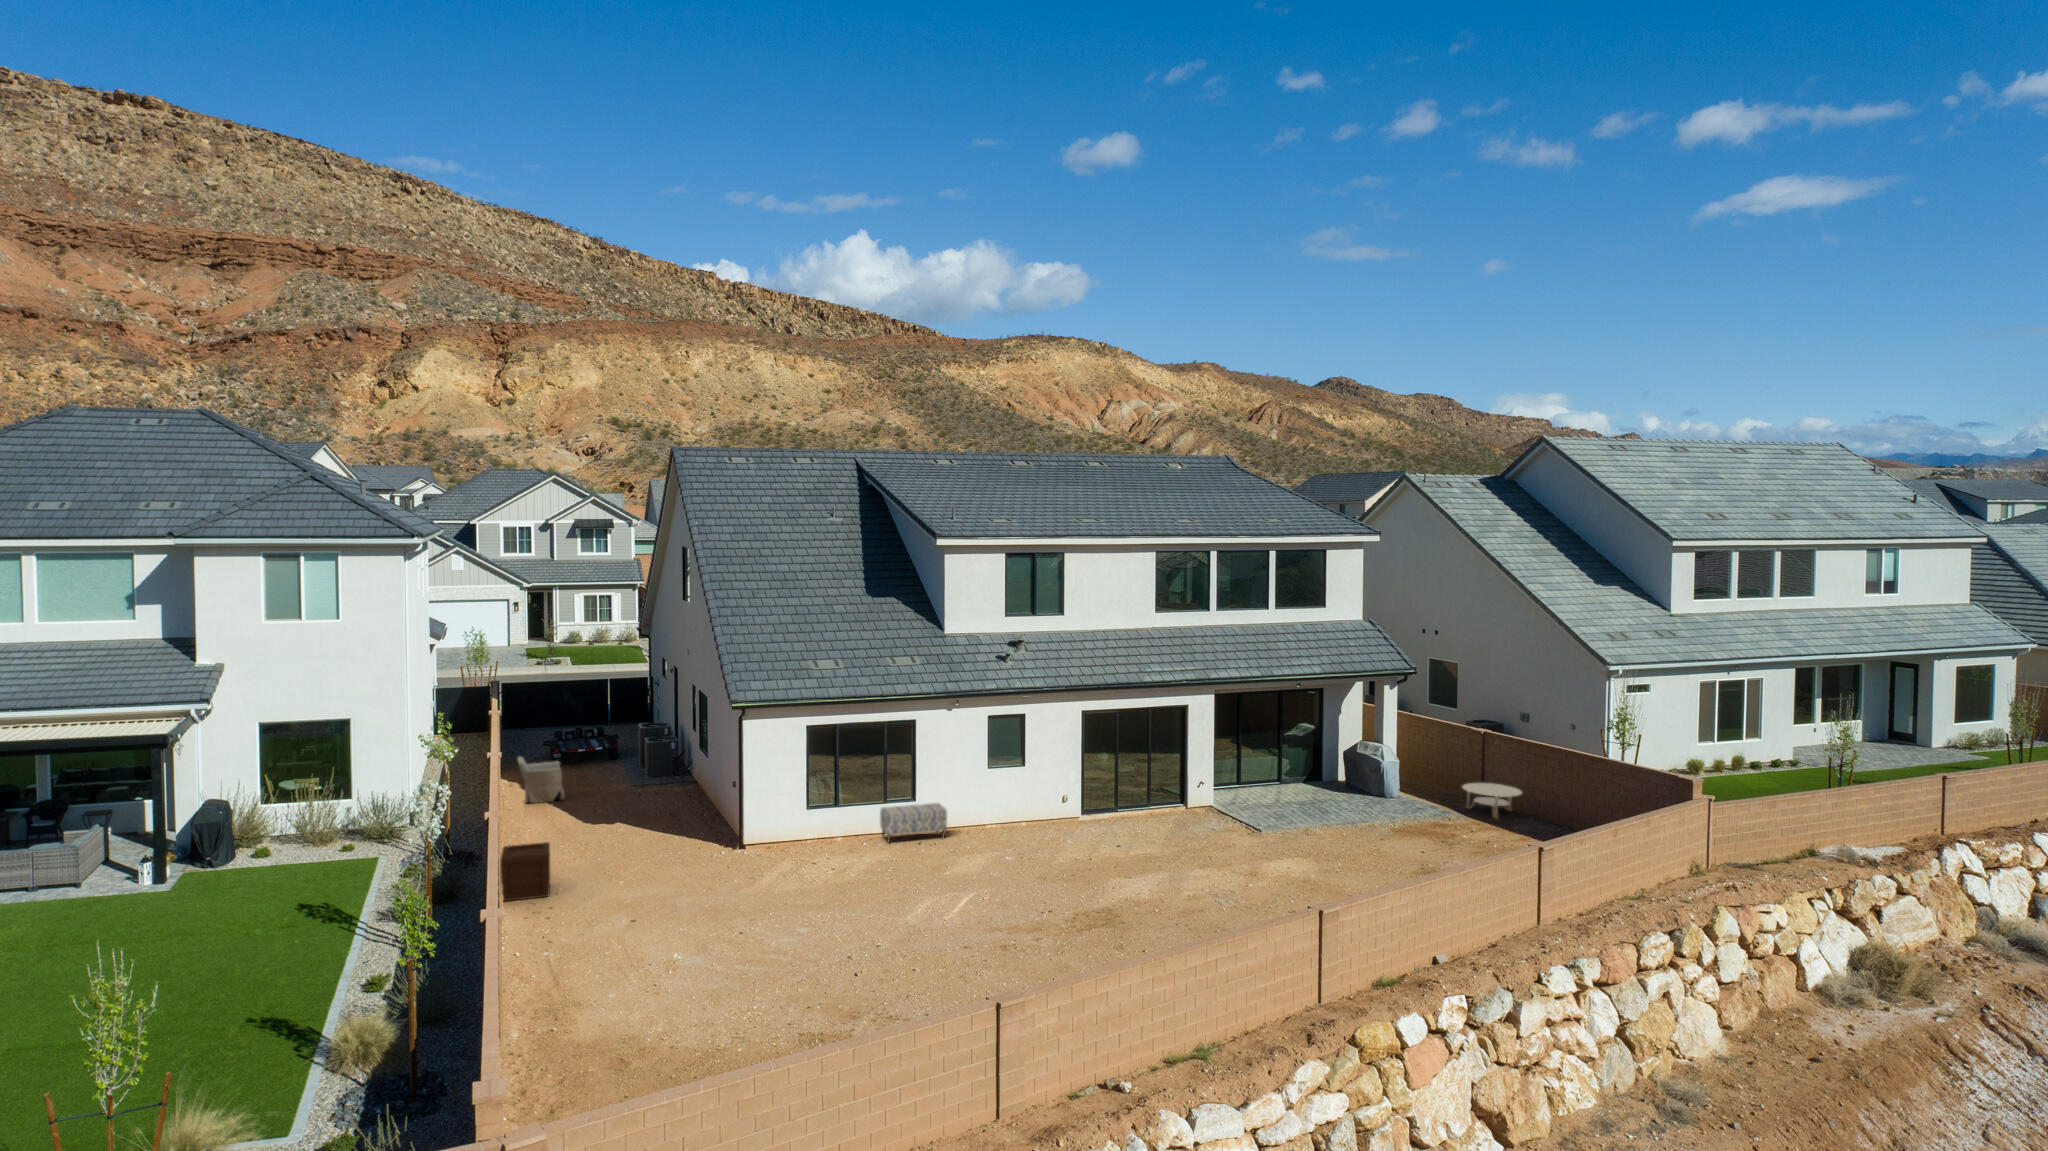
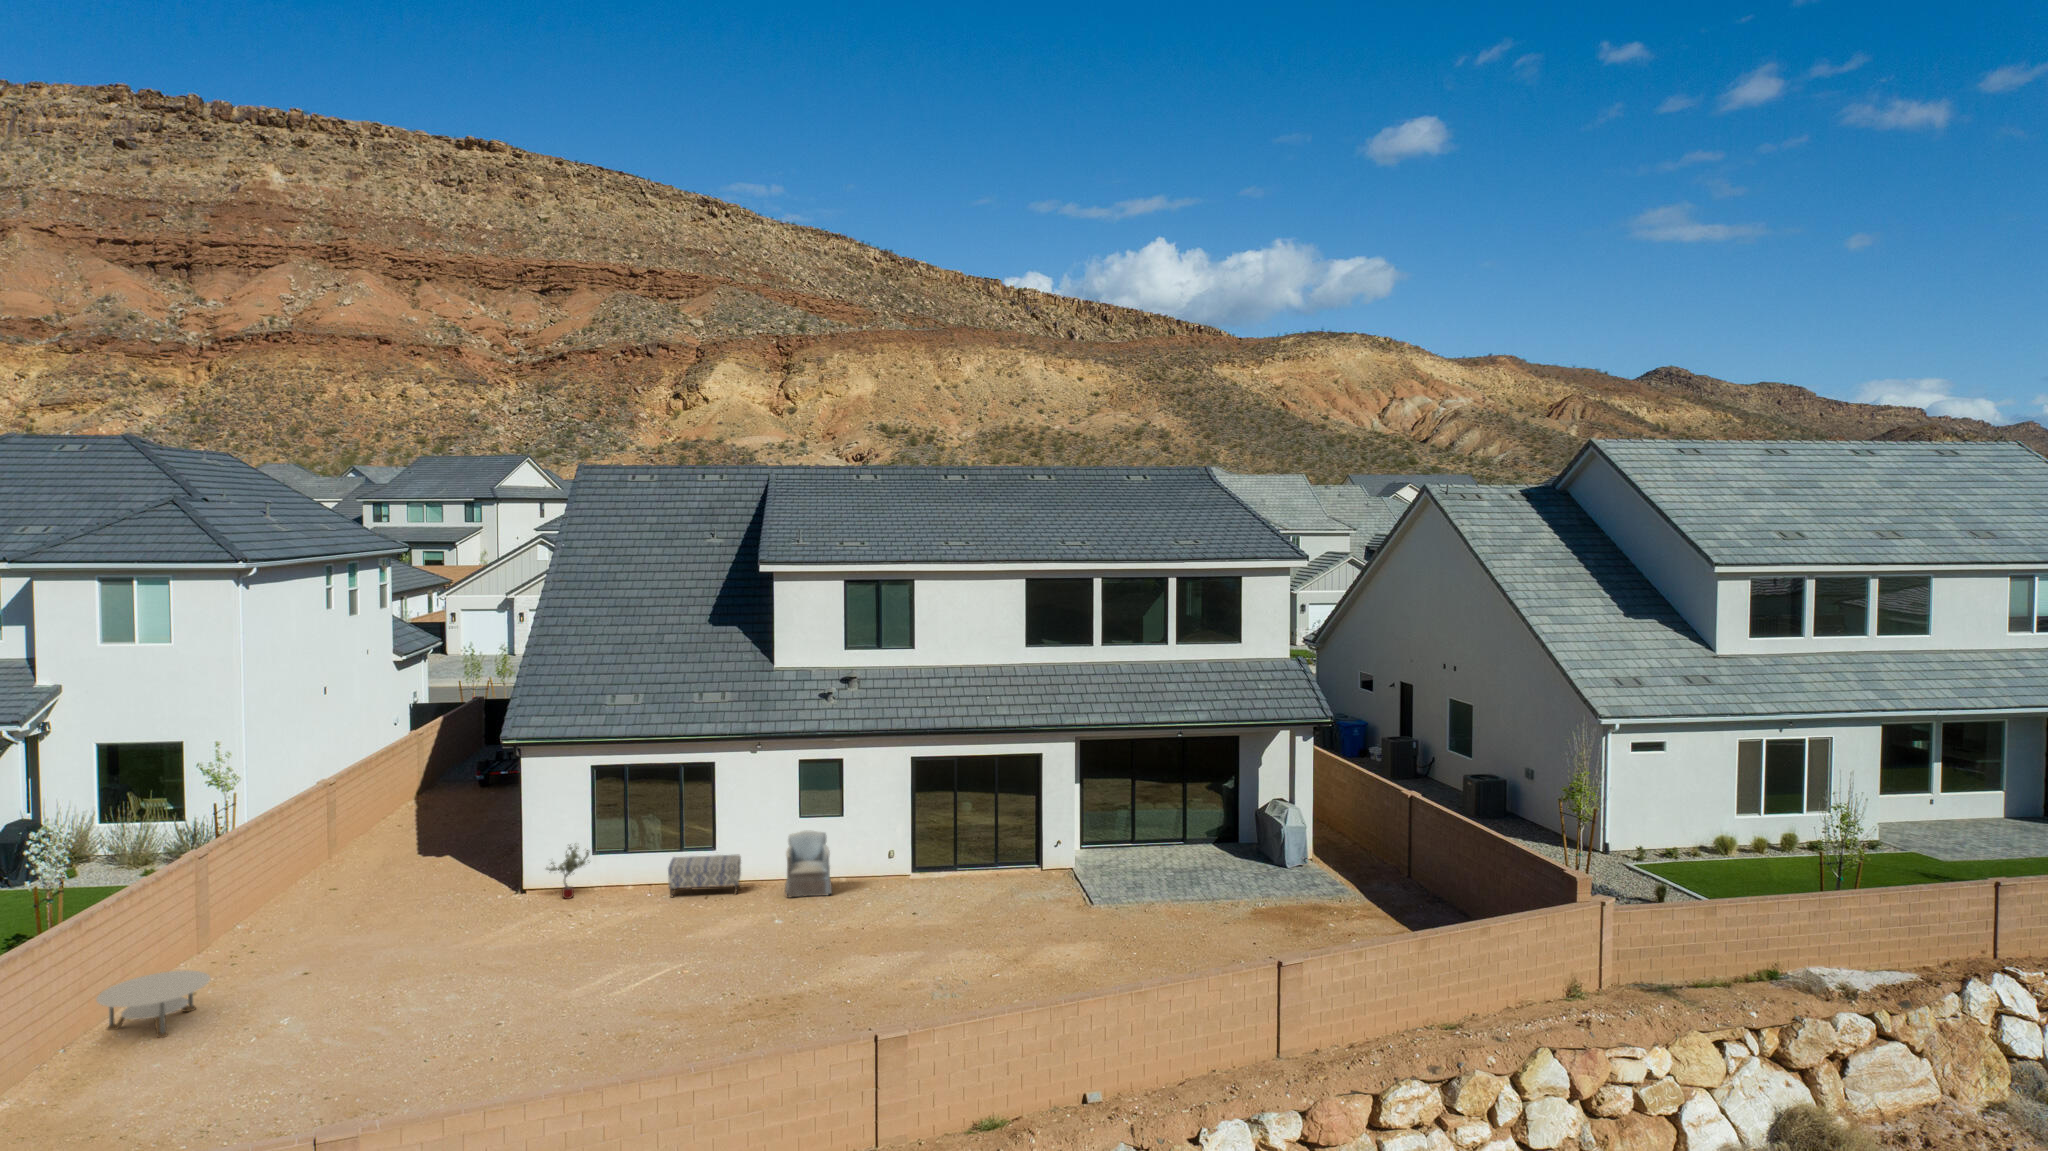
armchair: present [518,757,565,803] -> present [785,831,832,897]
round table: present [1463,783,1522,818] -> present [96,970,210,1038]
potted tree: none [771,797,814,850] -> present [547,843,590,899]
wooden crate: present [500,842,550,901] -> none [222,881,293,941]

